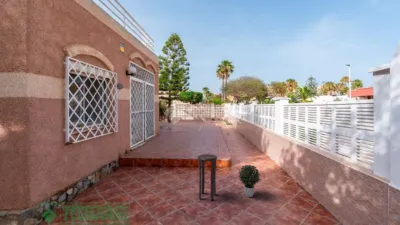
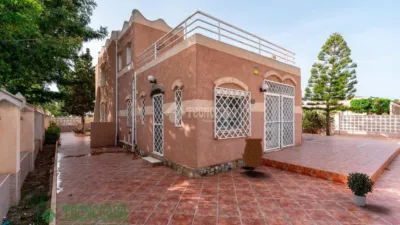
lounge chair: none [105,136,144,189] -> present [241,138,263,175]
stool: present [198,154,218,201] -> none [300,156,321,198]

